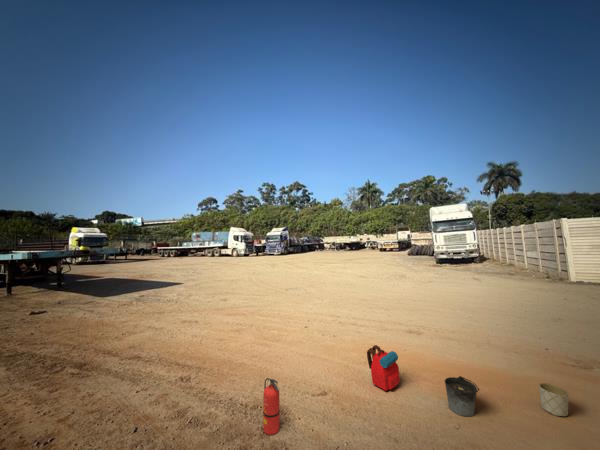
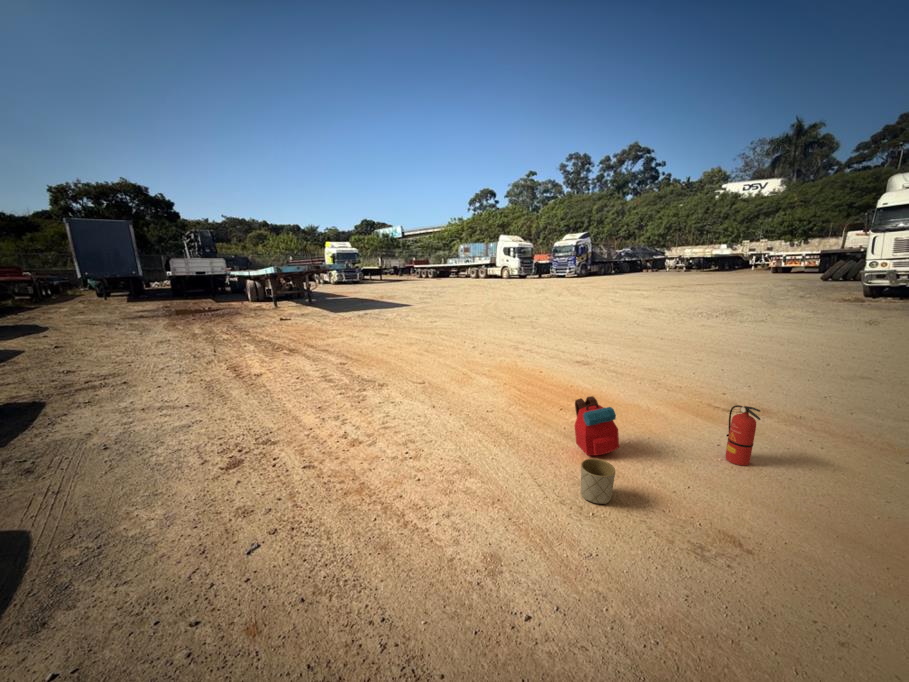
backpack: present [367,345,400,391] -> present [575,396,619,456]
bucket: present [445,376,479,417] -> none [456,425,494,469]
fire extinguisher: present [263,378,280,435] -> present [725,405,761,466]

